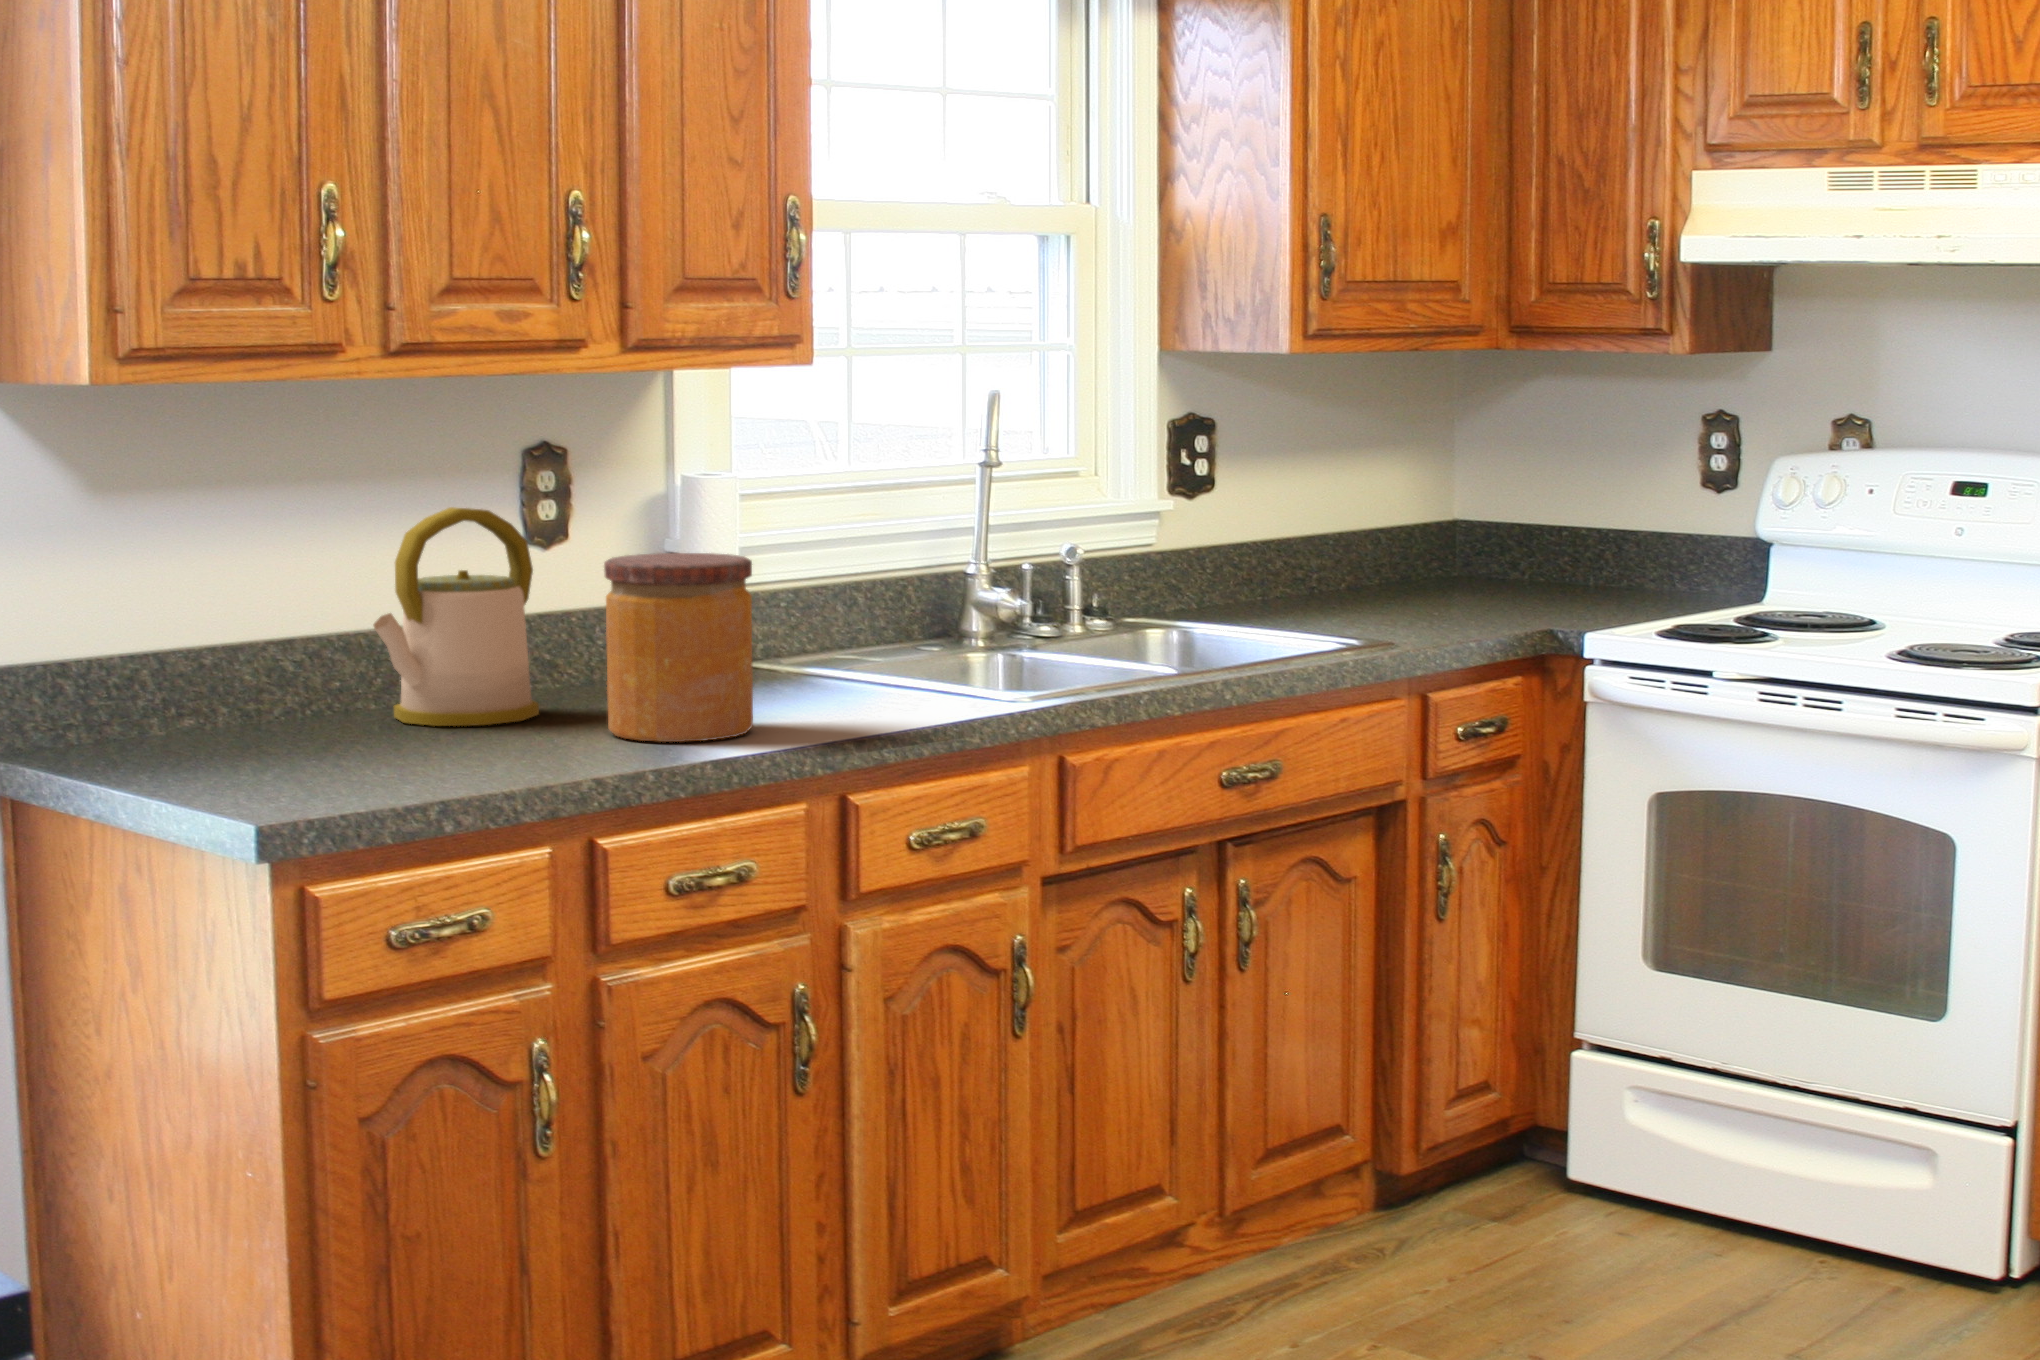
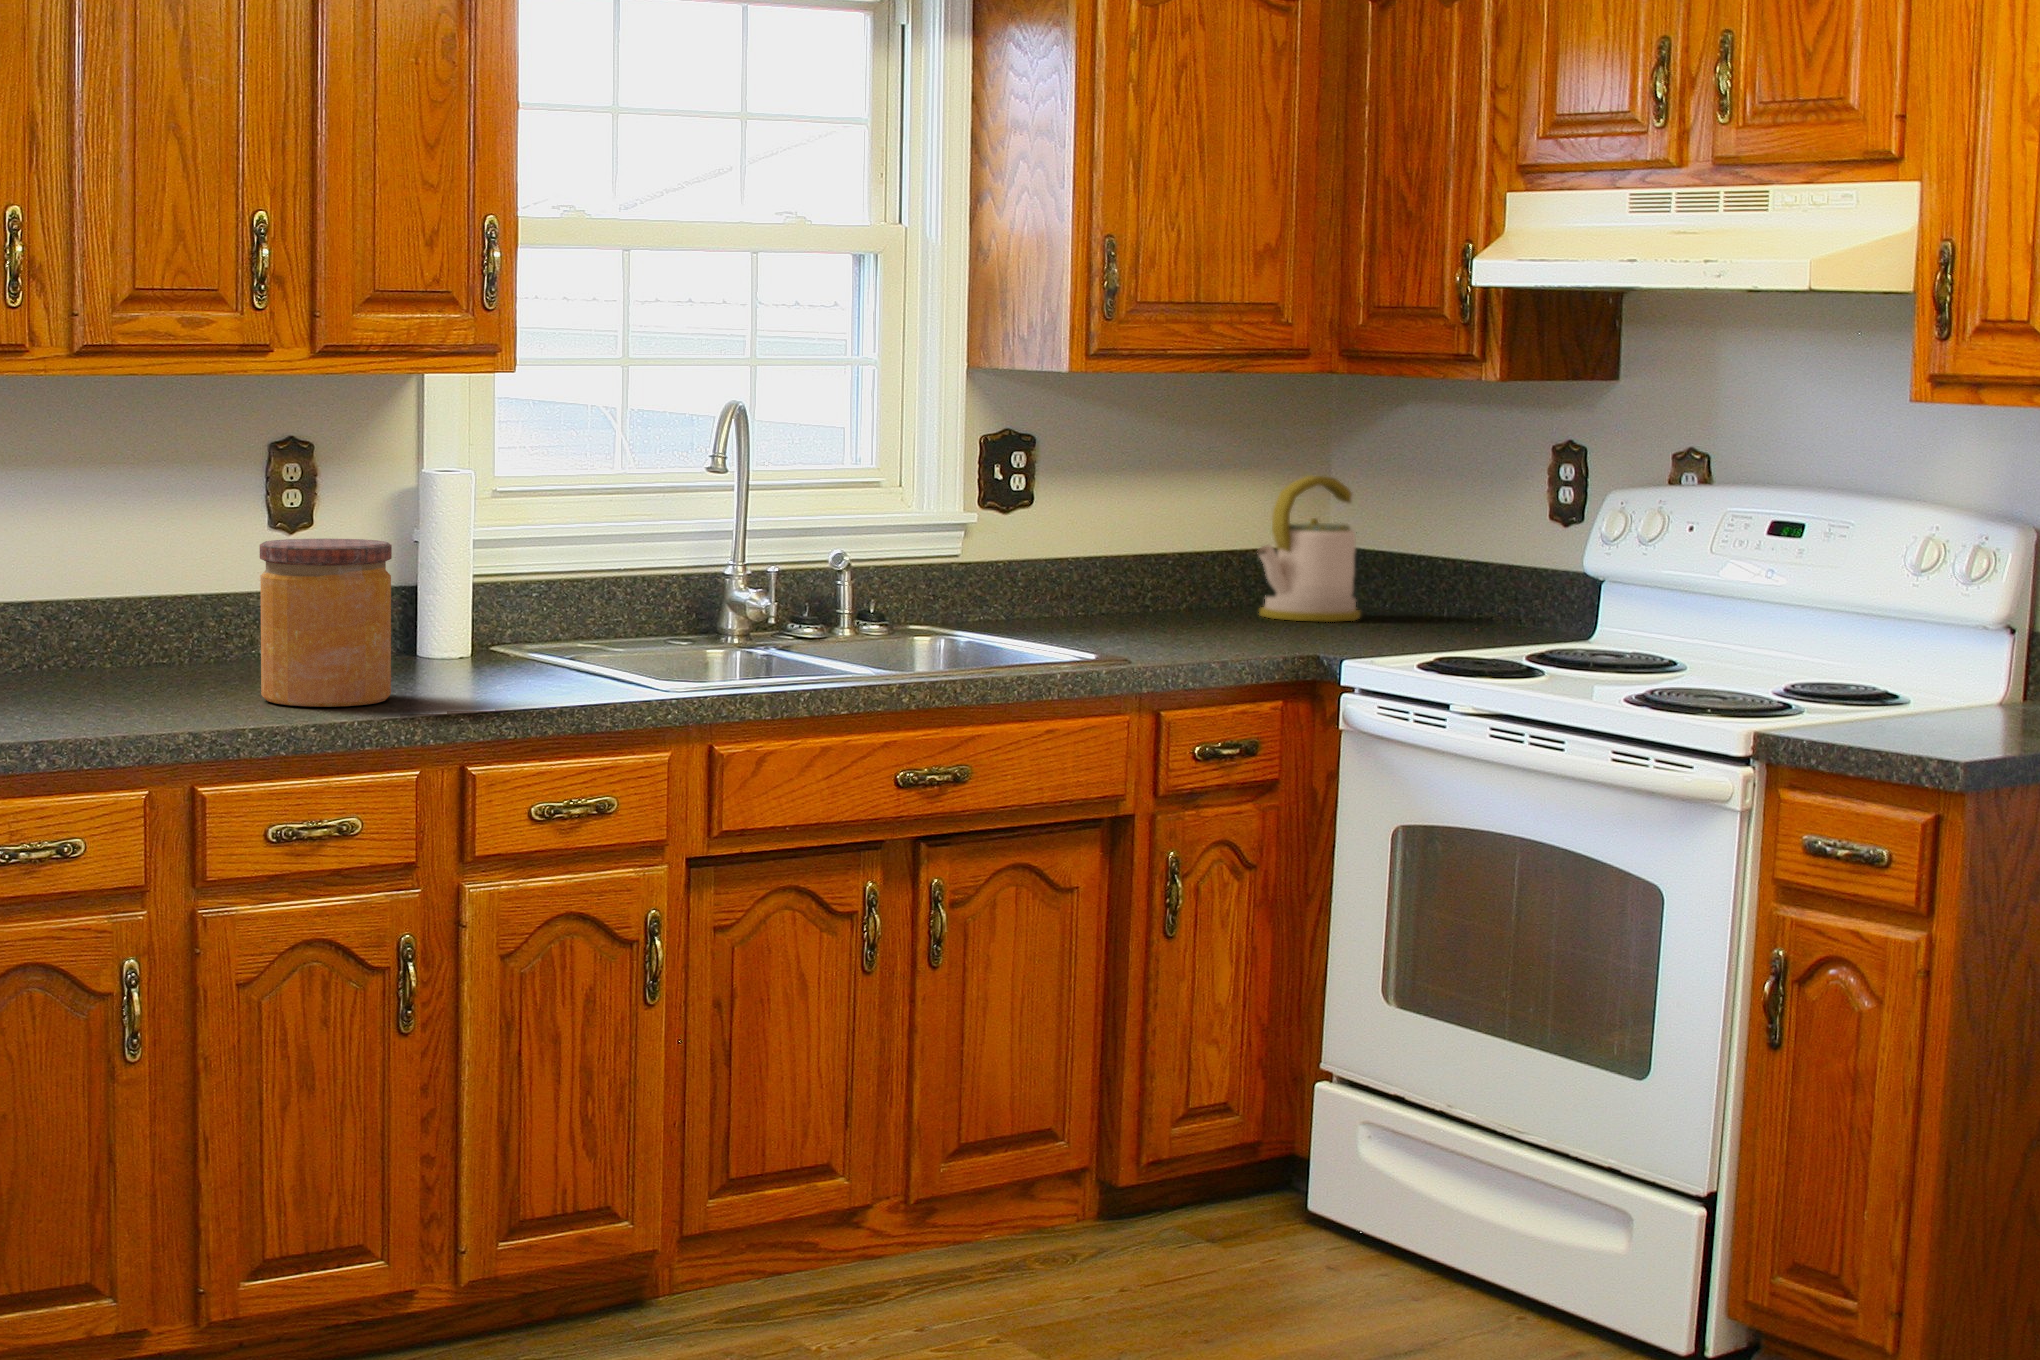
kettle: present [374,507,539,726] -> present [1258,476,1360,622]

